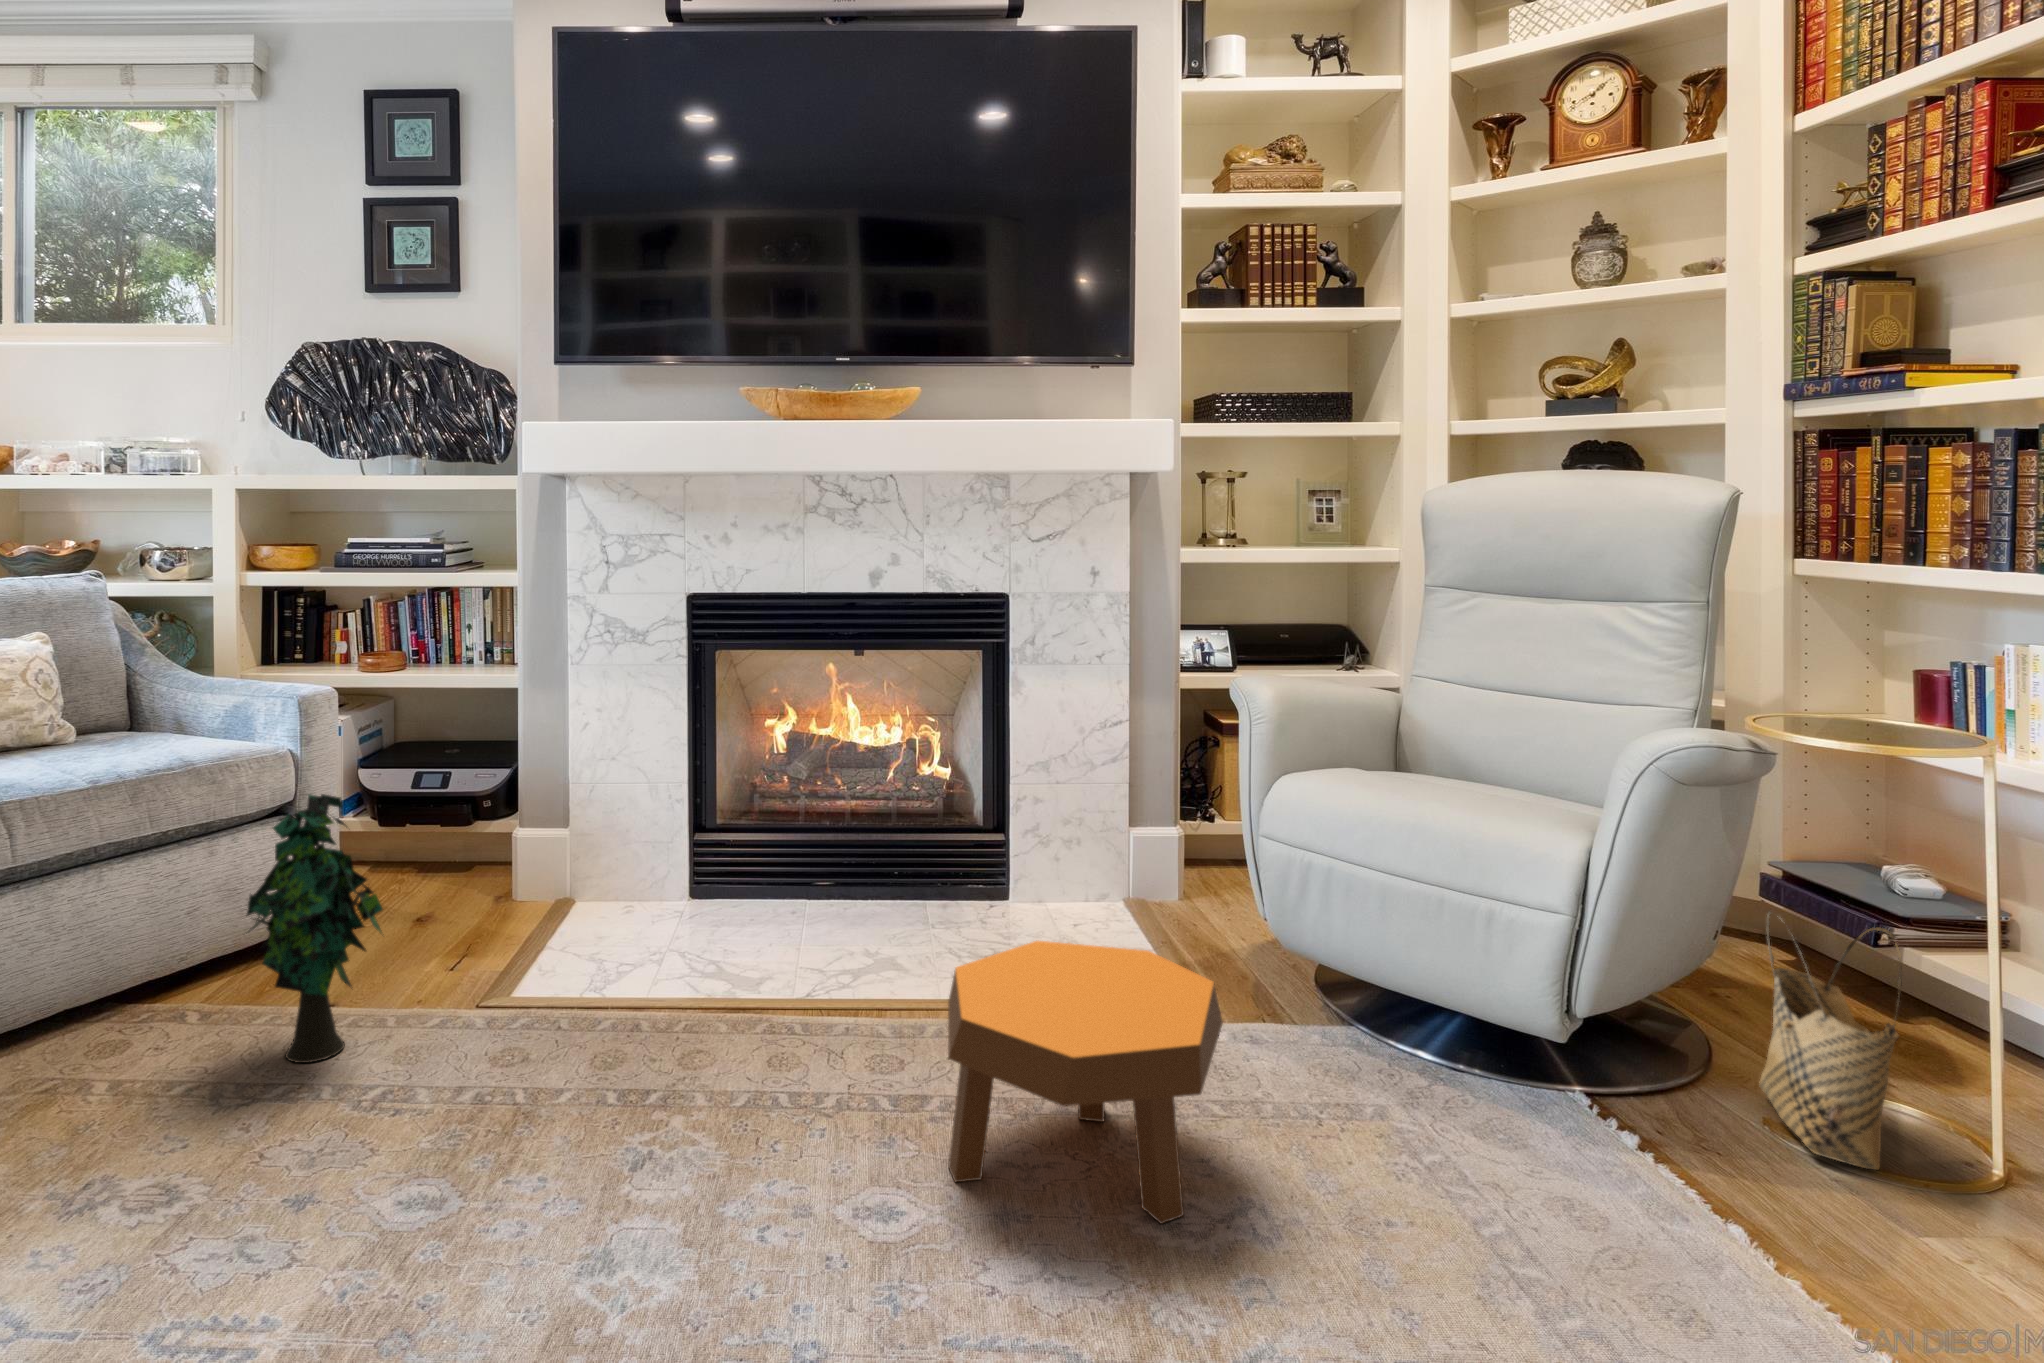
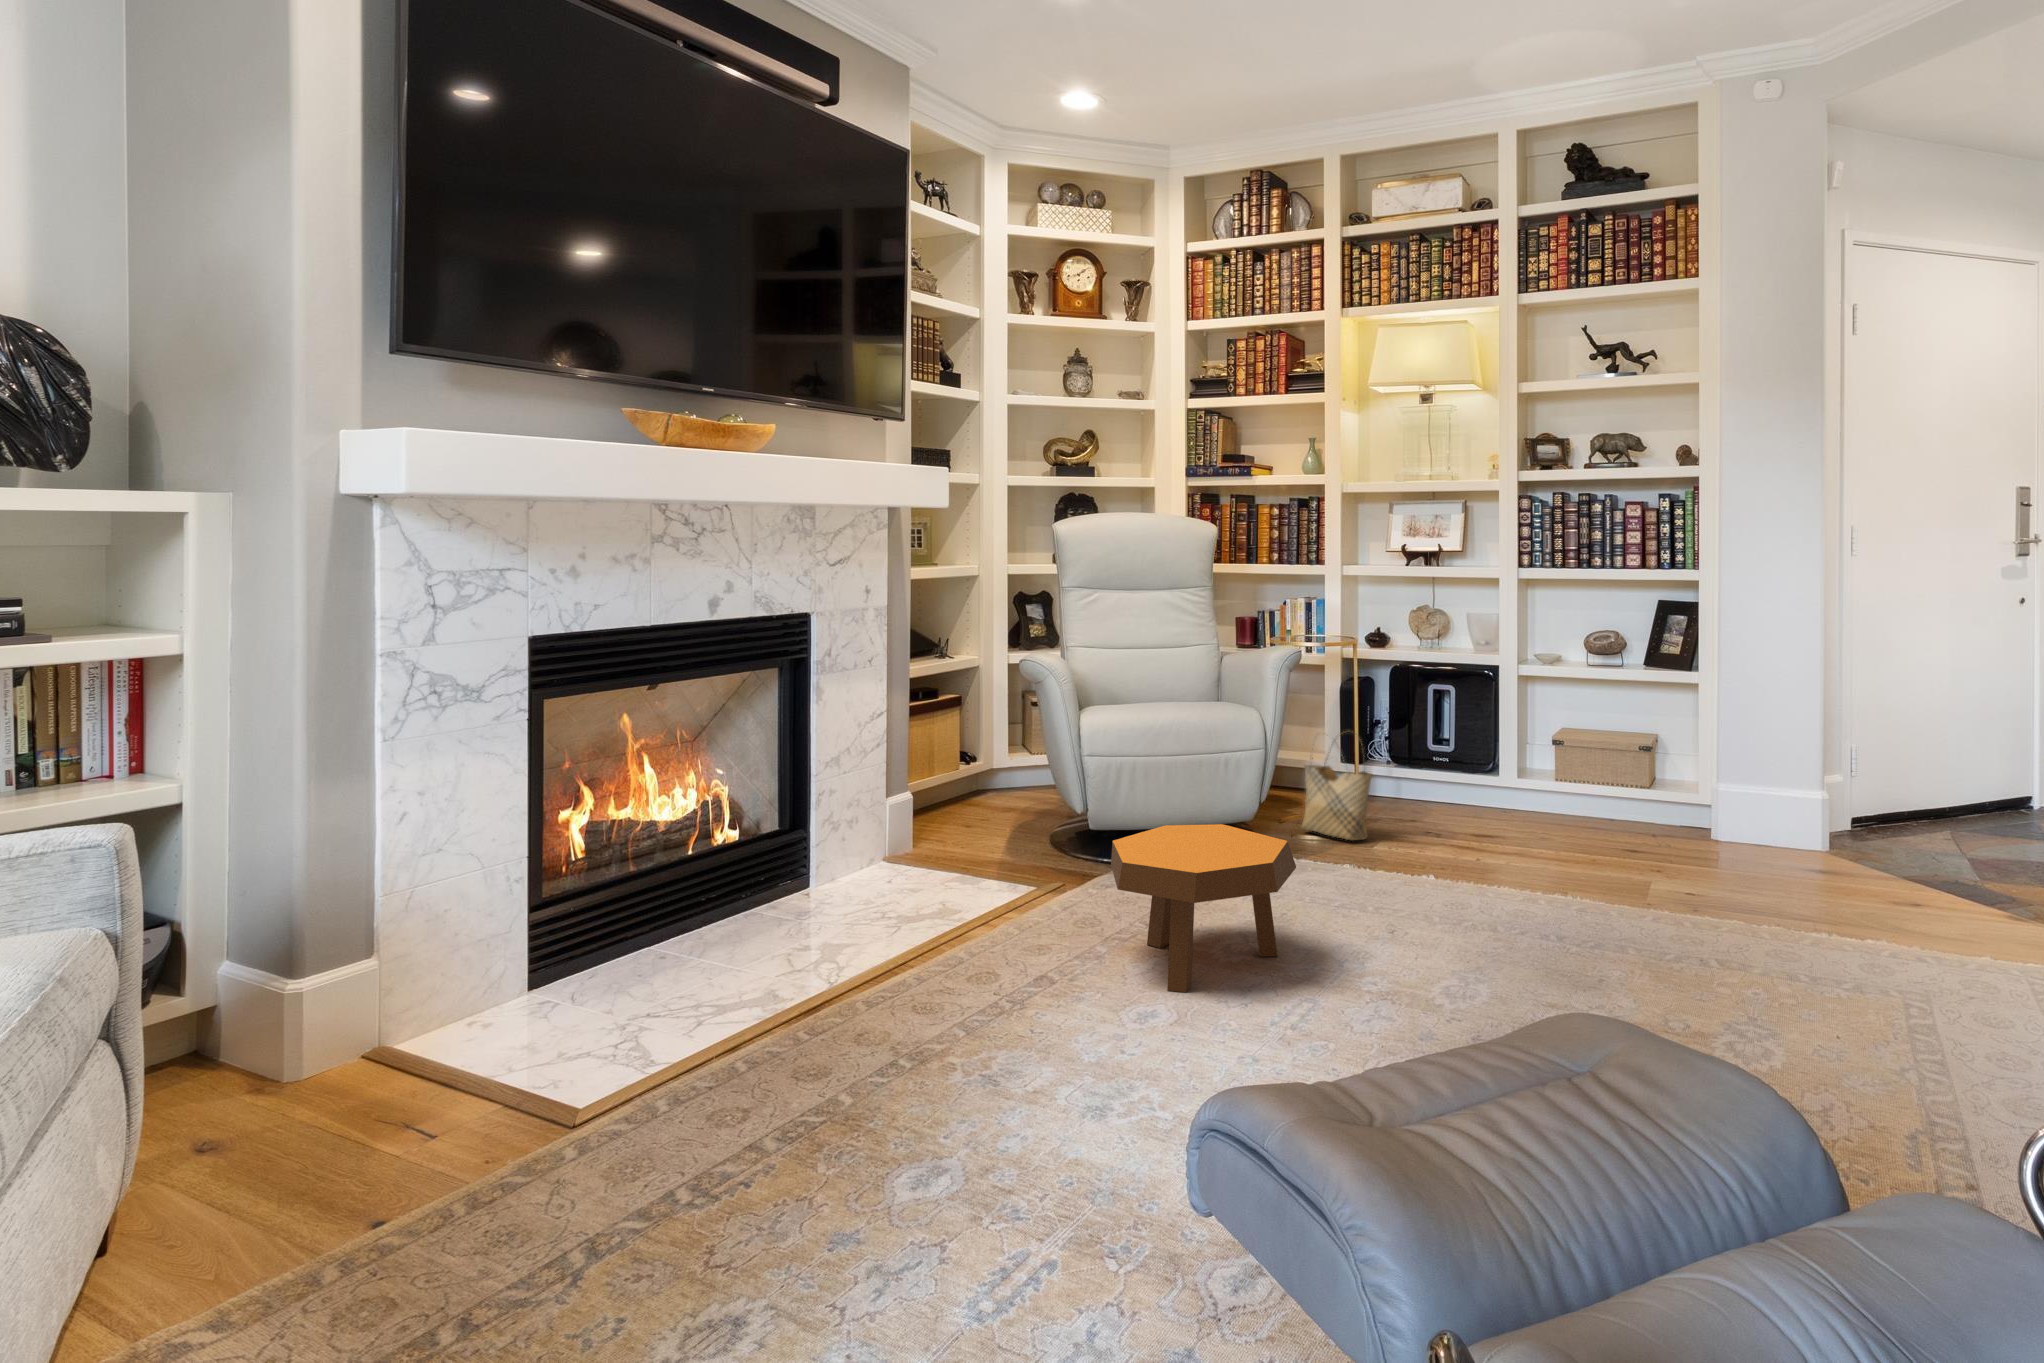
decorative plant: present [247,794,383,1063] -> none [438,884,679,1259]

